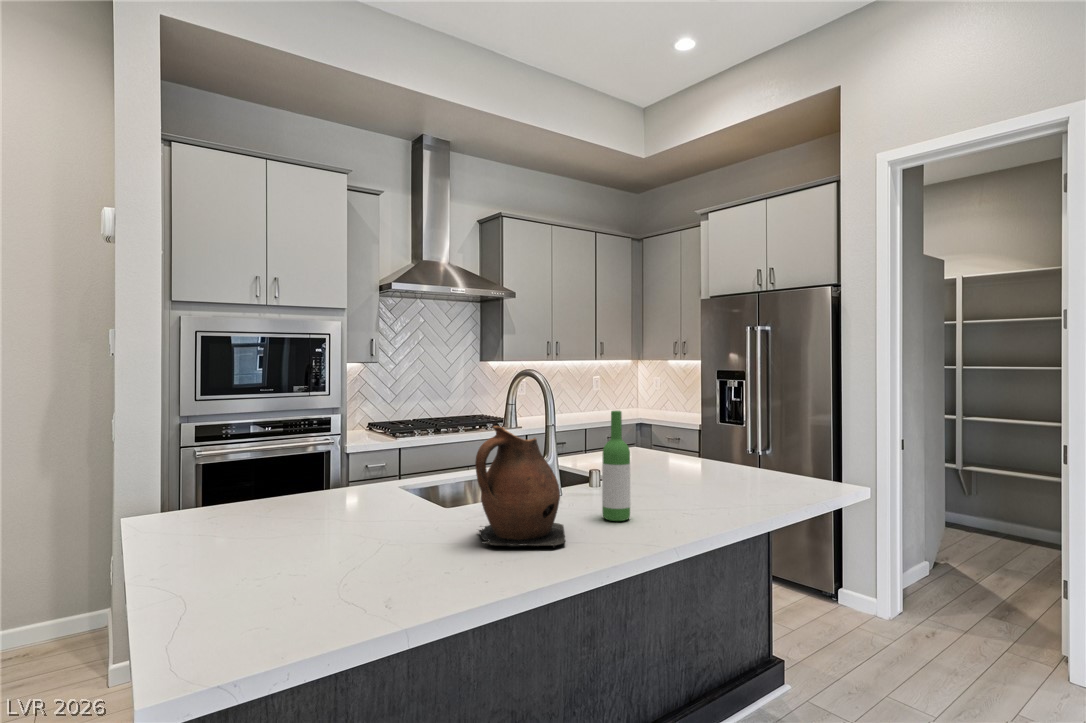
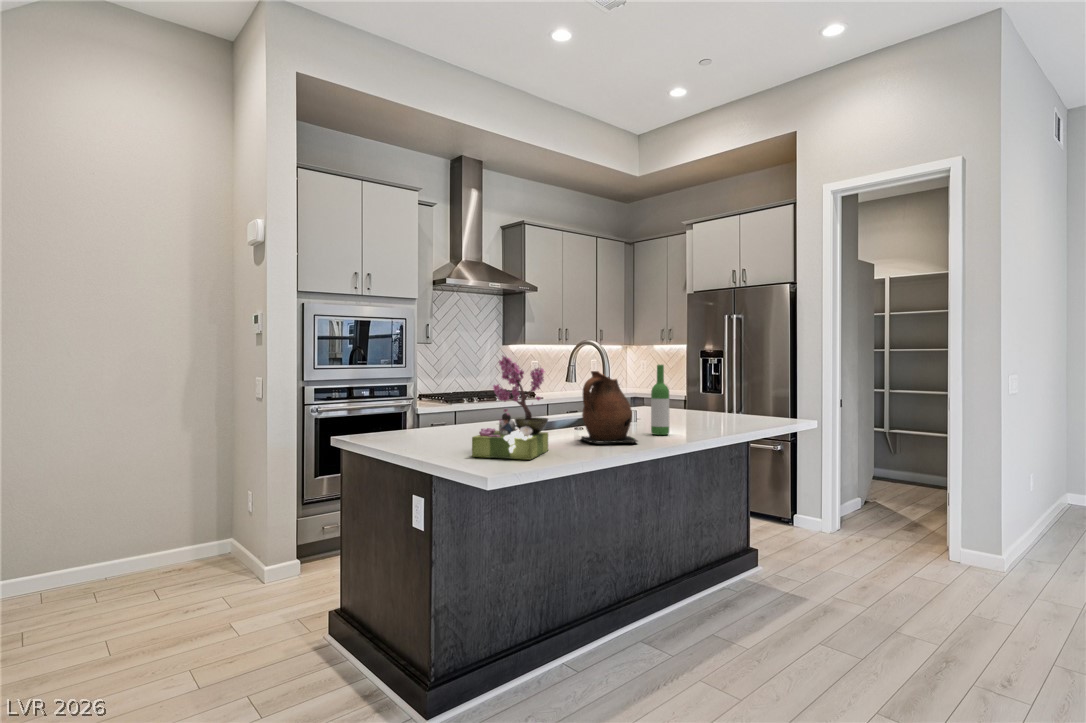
flower arrangement: none [252,404,402,599] -> present [472,356,548,460]

